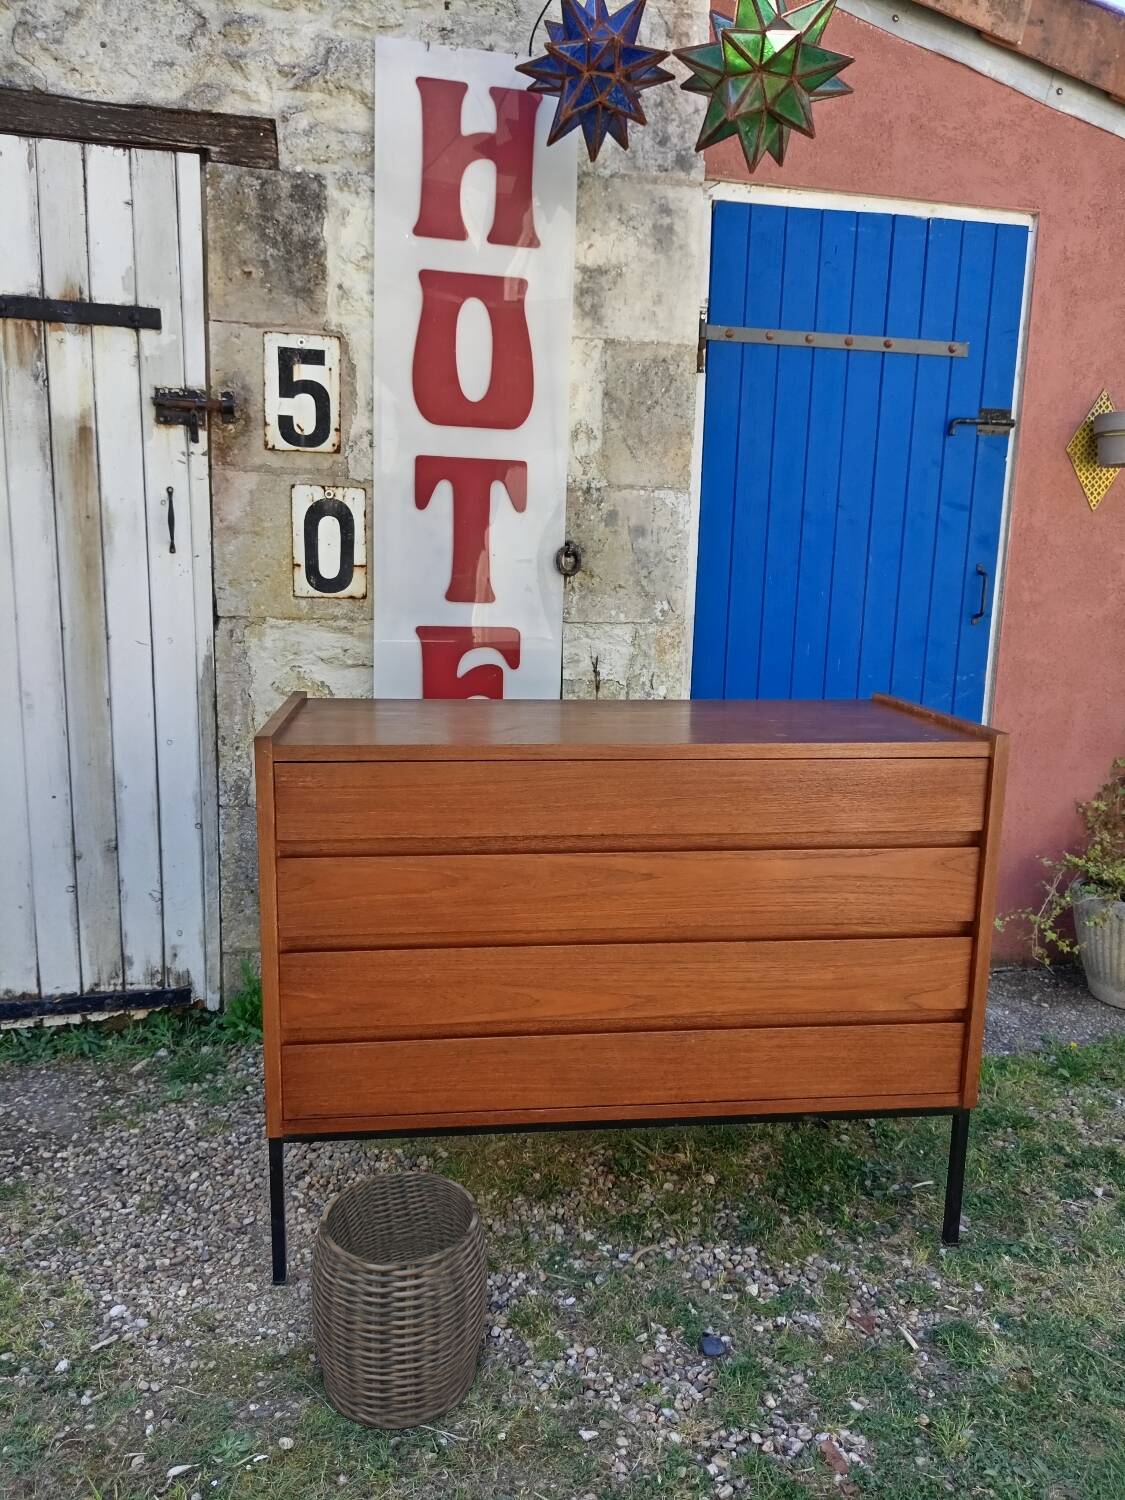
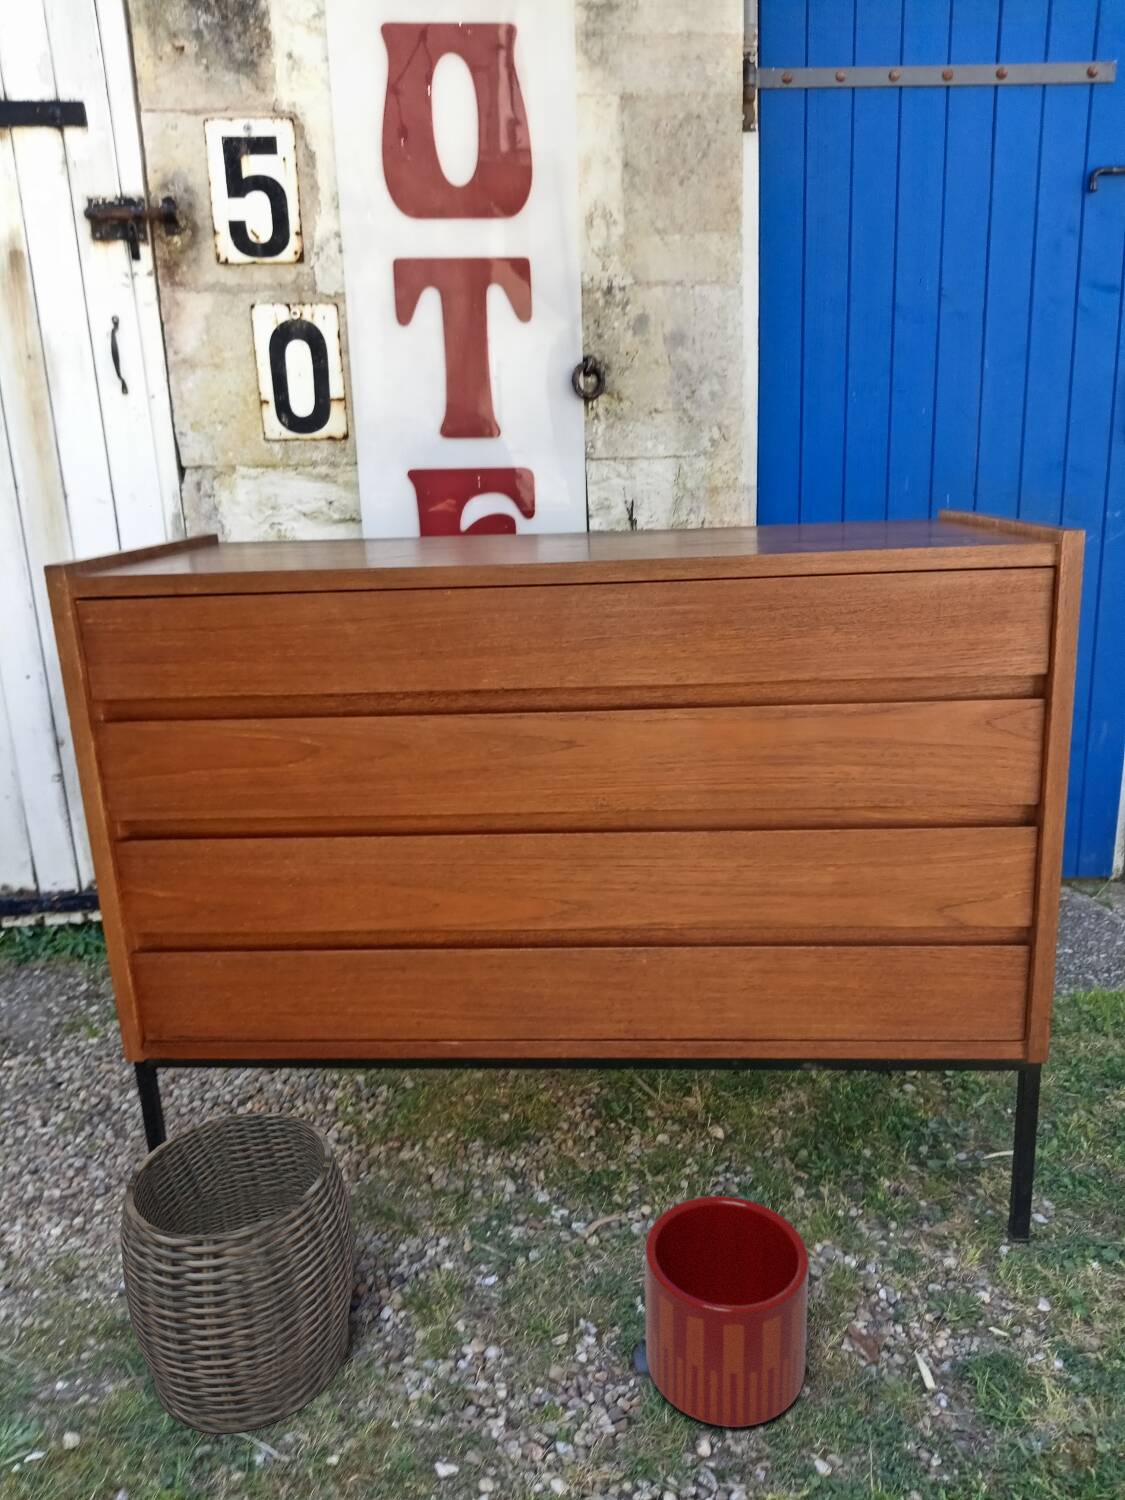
planter: none [708,1217,834,1384] -> present [645,1196,809,1427]

